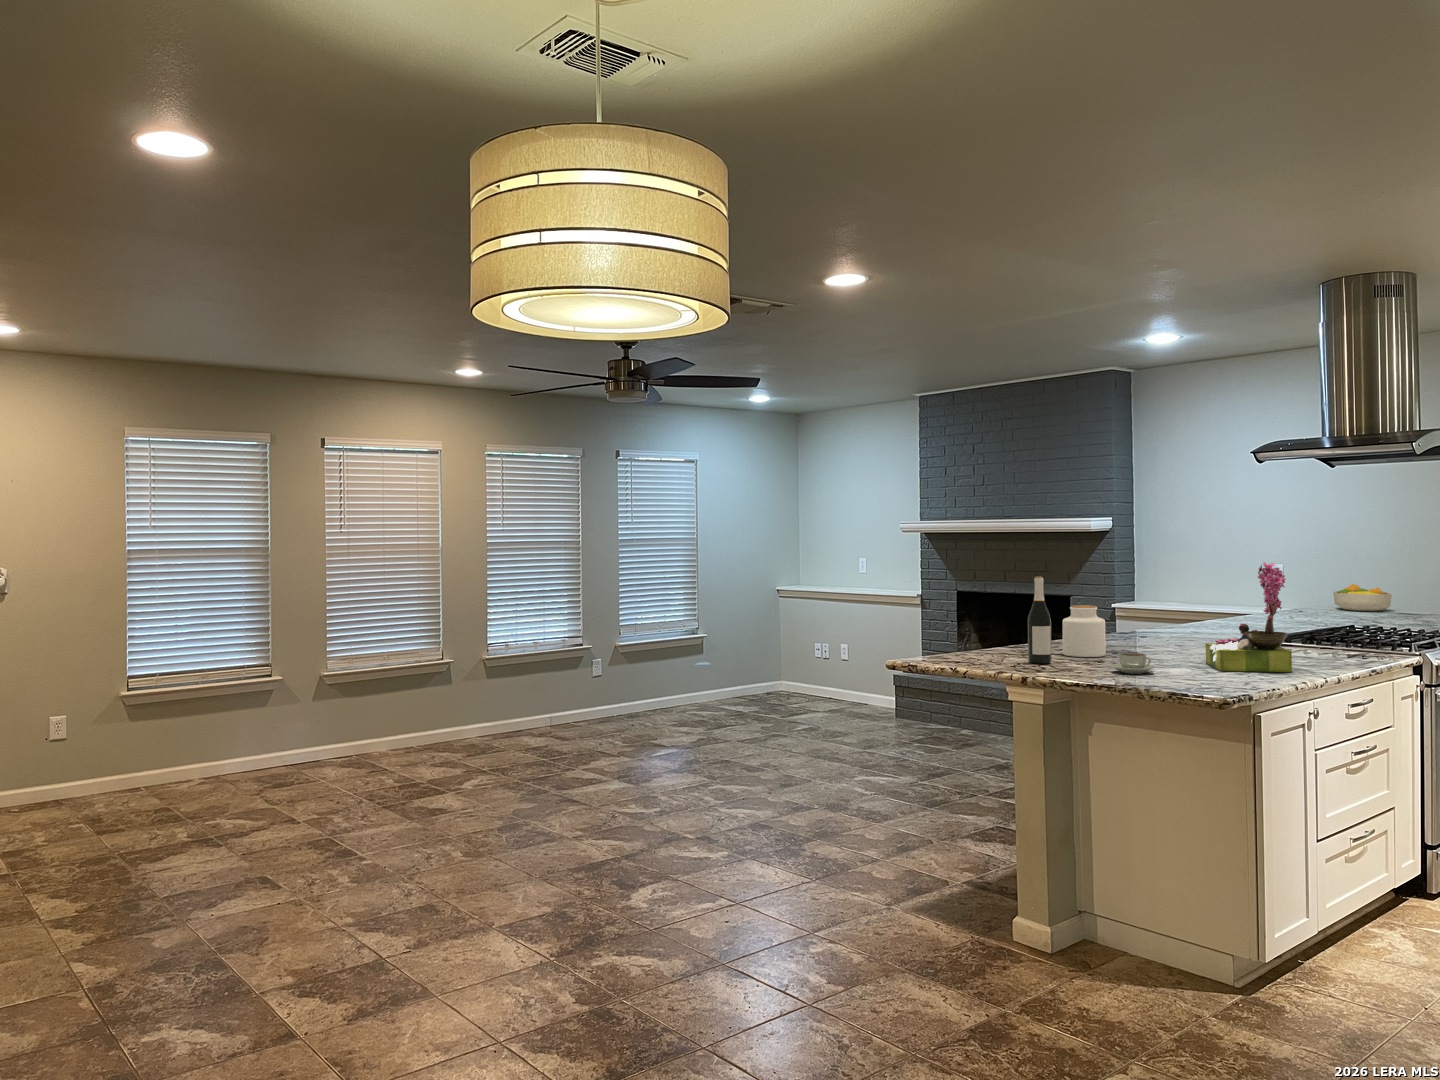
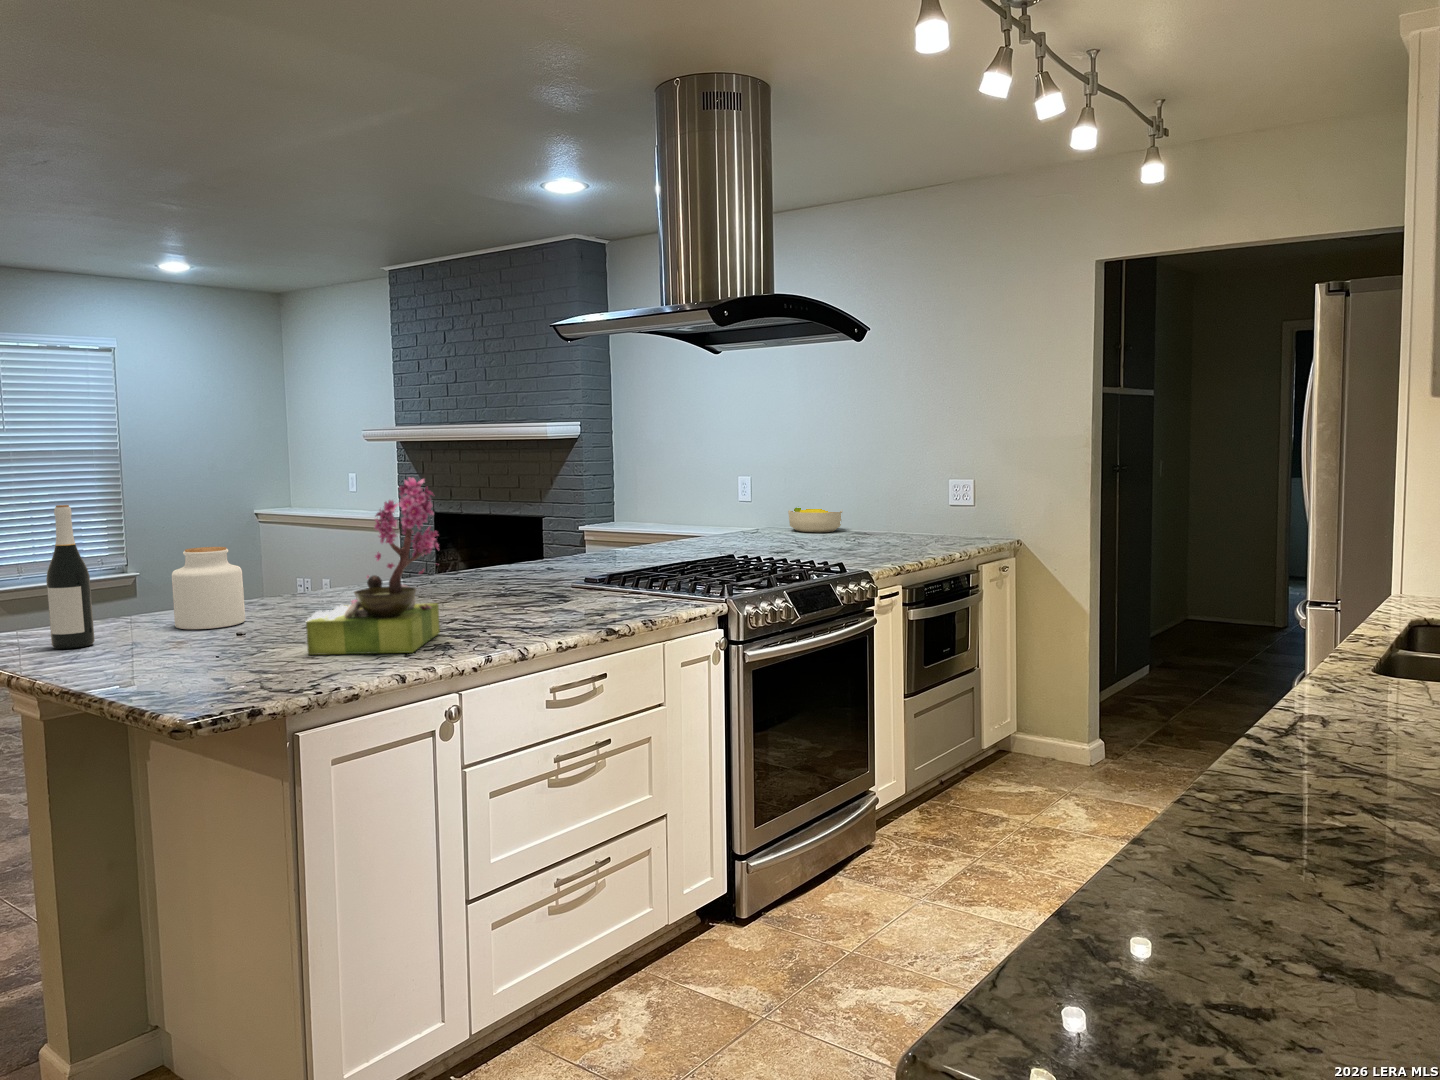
coffee cup: present [1111,653,1154,674] -> none [107,632,185,669]

